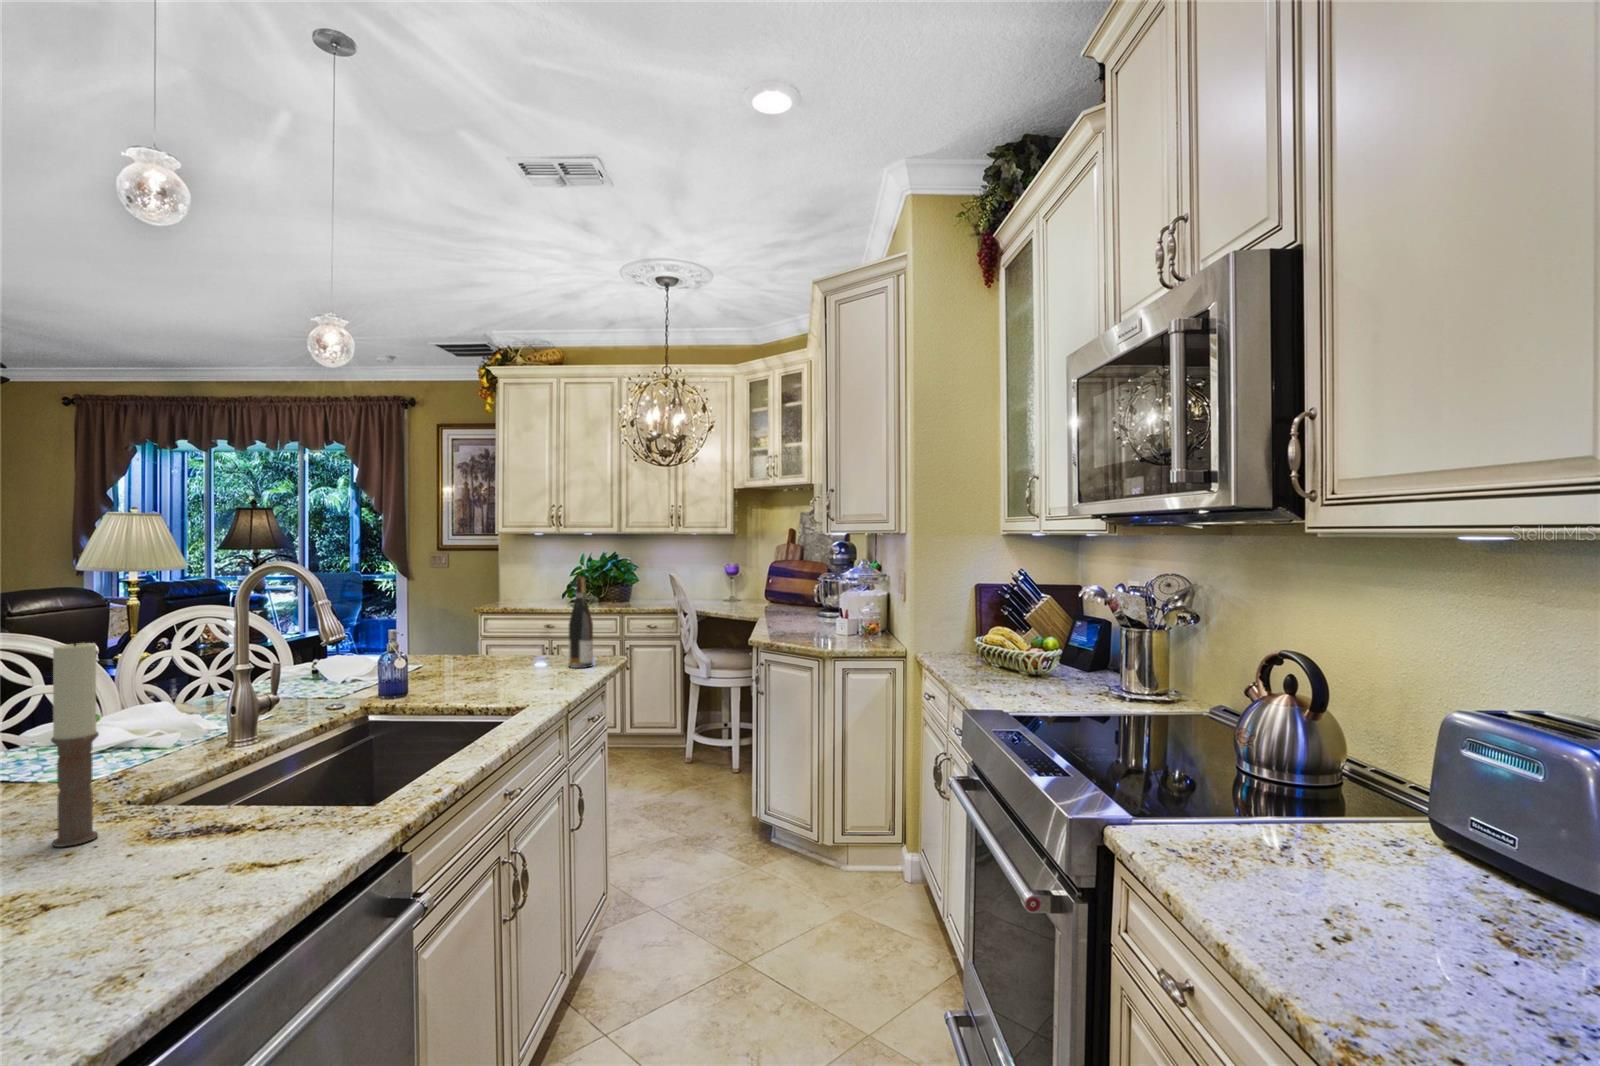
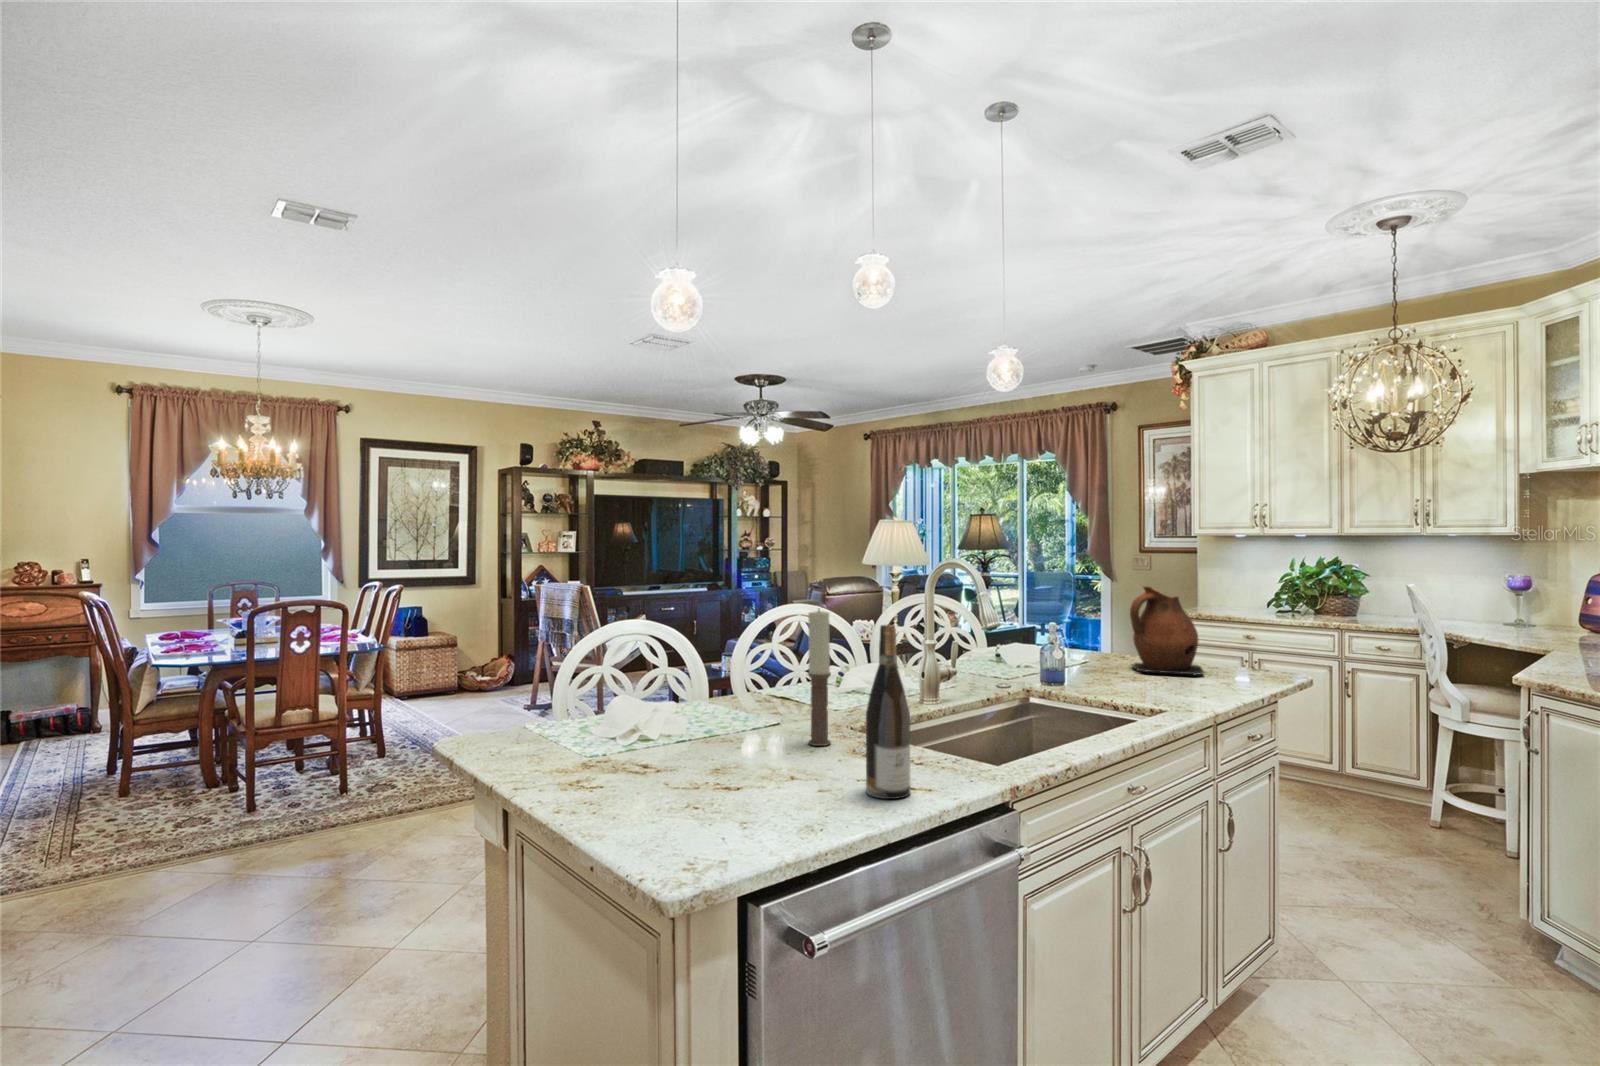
wine bottle: present [569,577,593,668] -> present [866,625,911,799]
ceramic pitcher: none [468,584,543,669] -> present [1130,586,1203,675]

